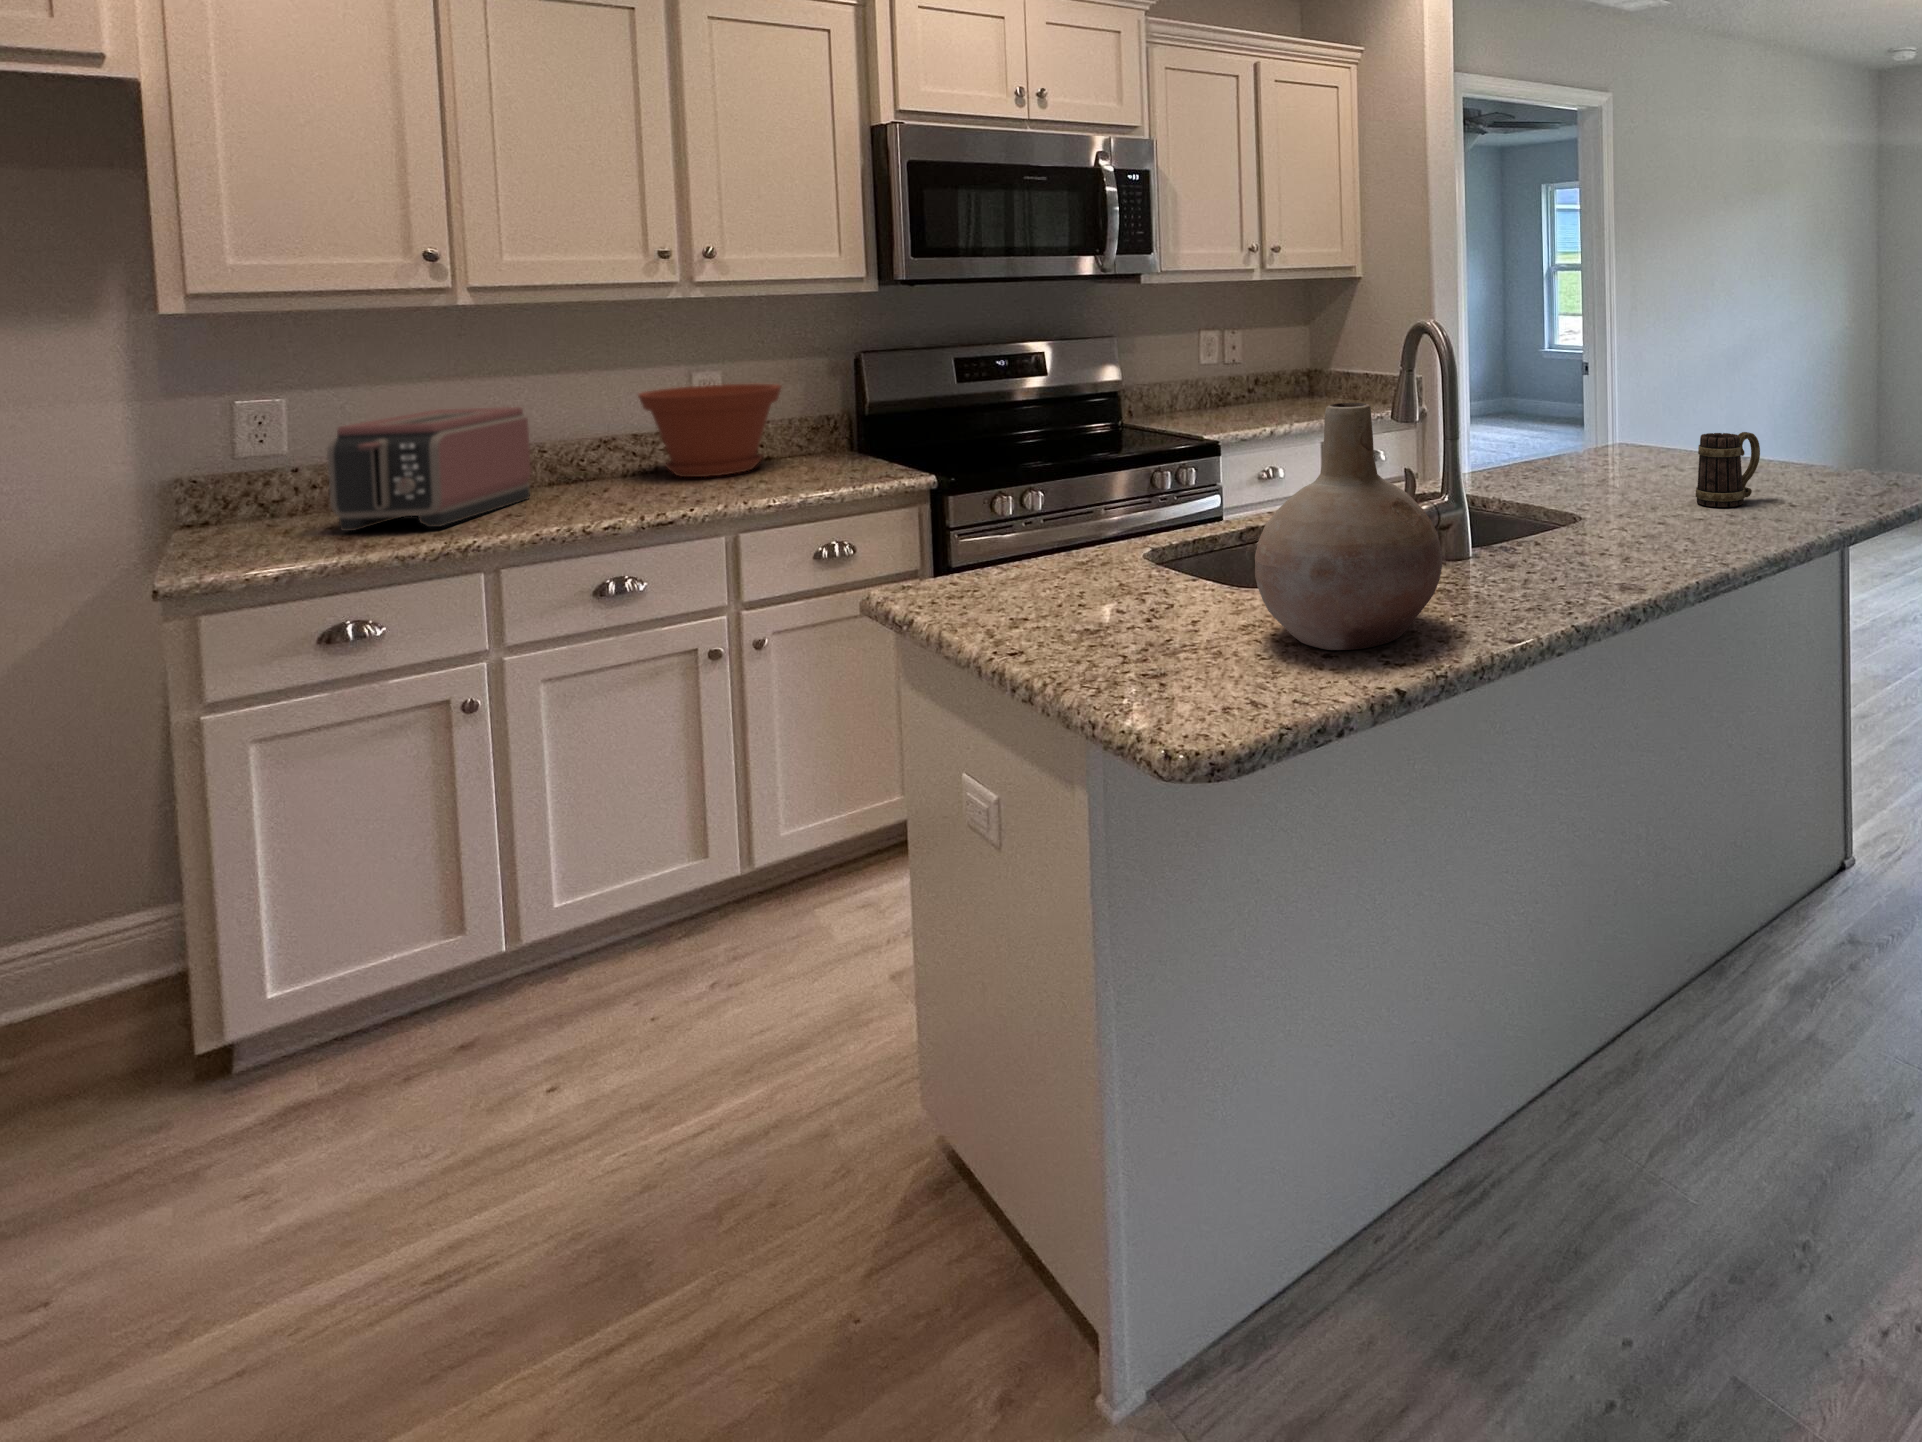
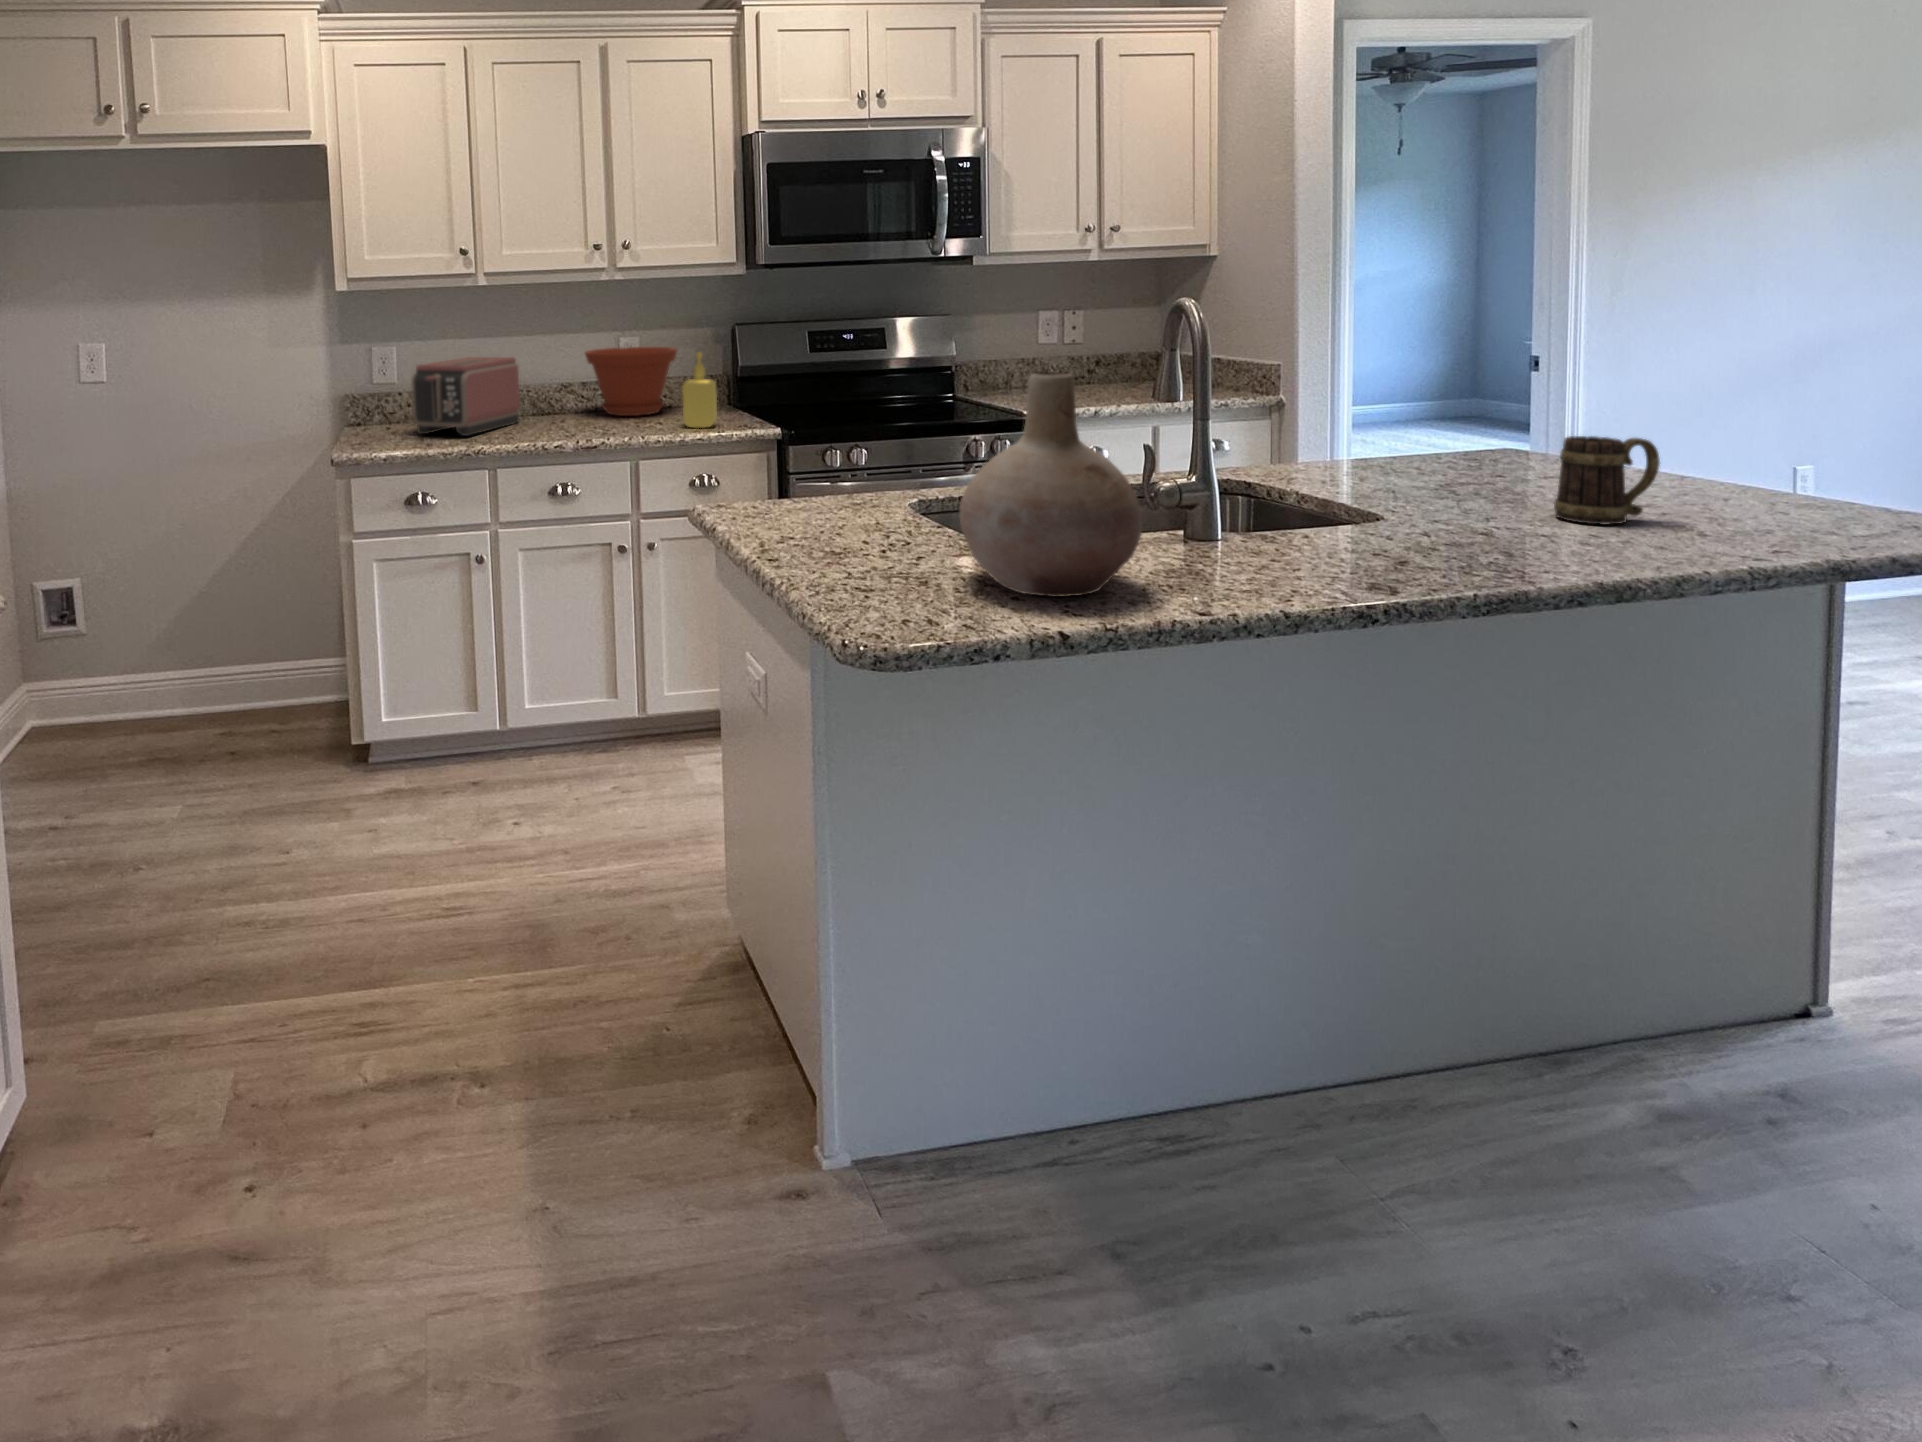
soap dispenser: none [797,389,846,485] -> present [682,352,717,428]

